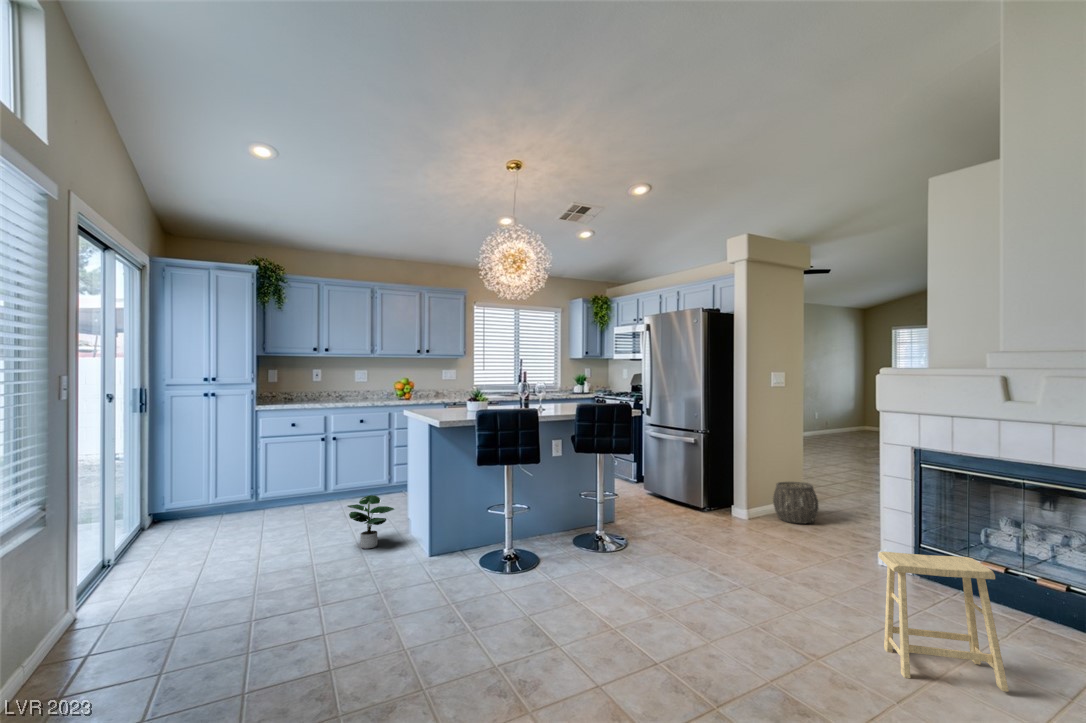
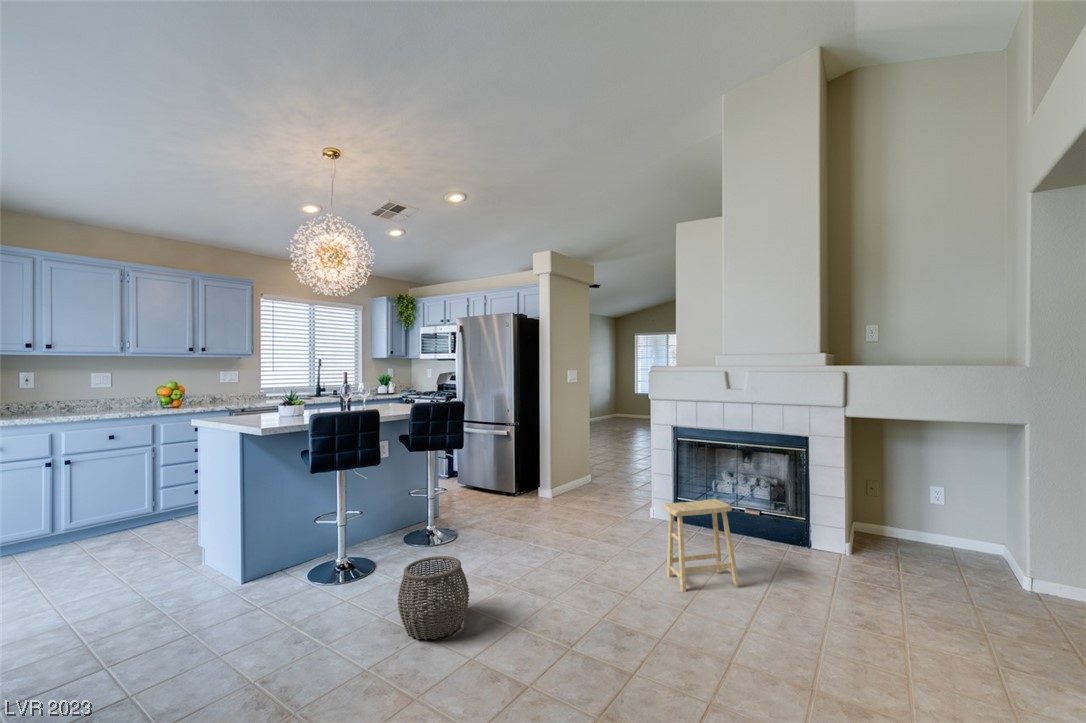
woven basket: present [773,482,819,524] -> present [397,556,469,639]
potted plant: present [348,495,395,549] -> none [117,525,187,591]

